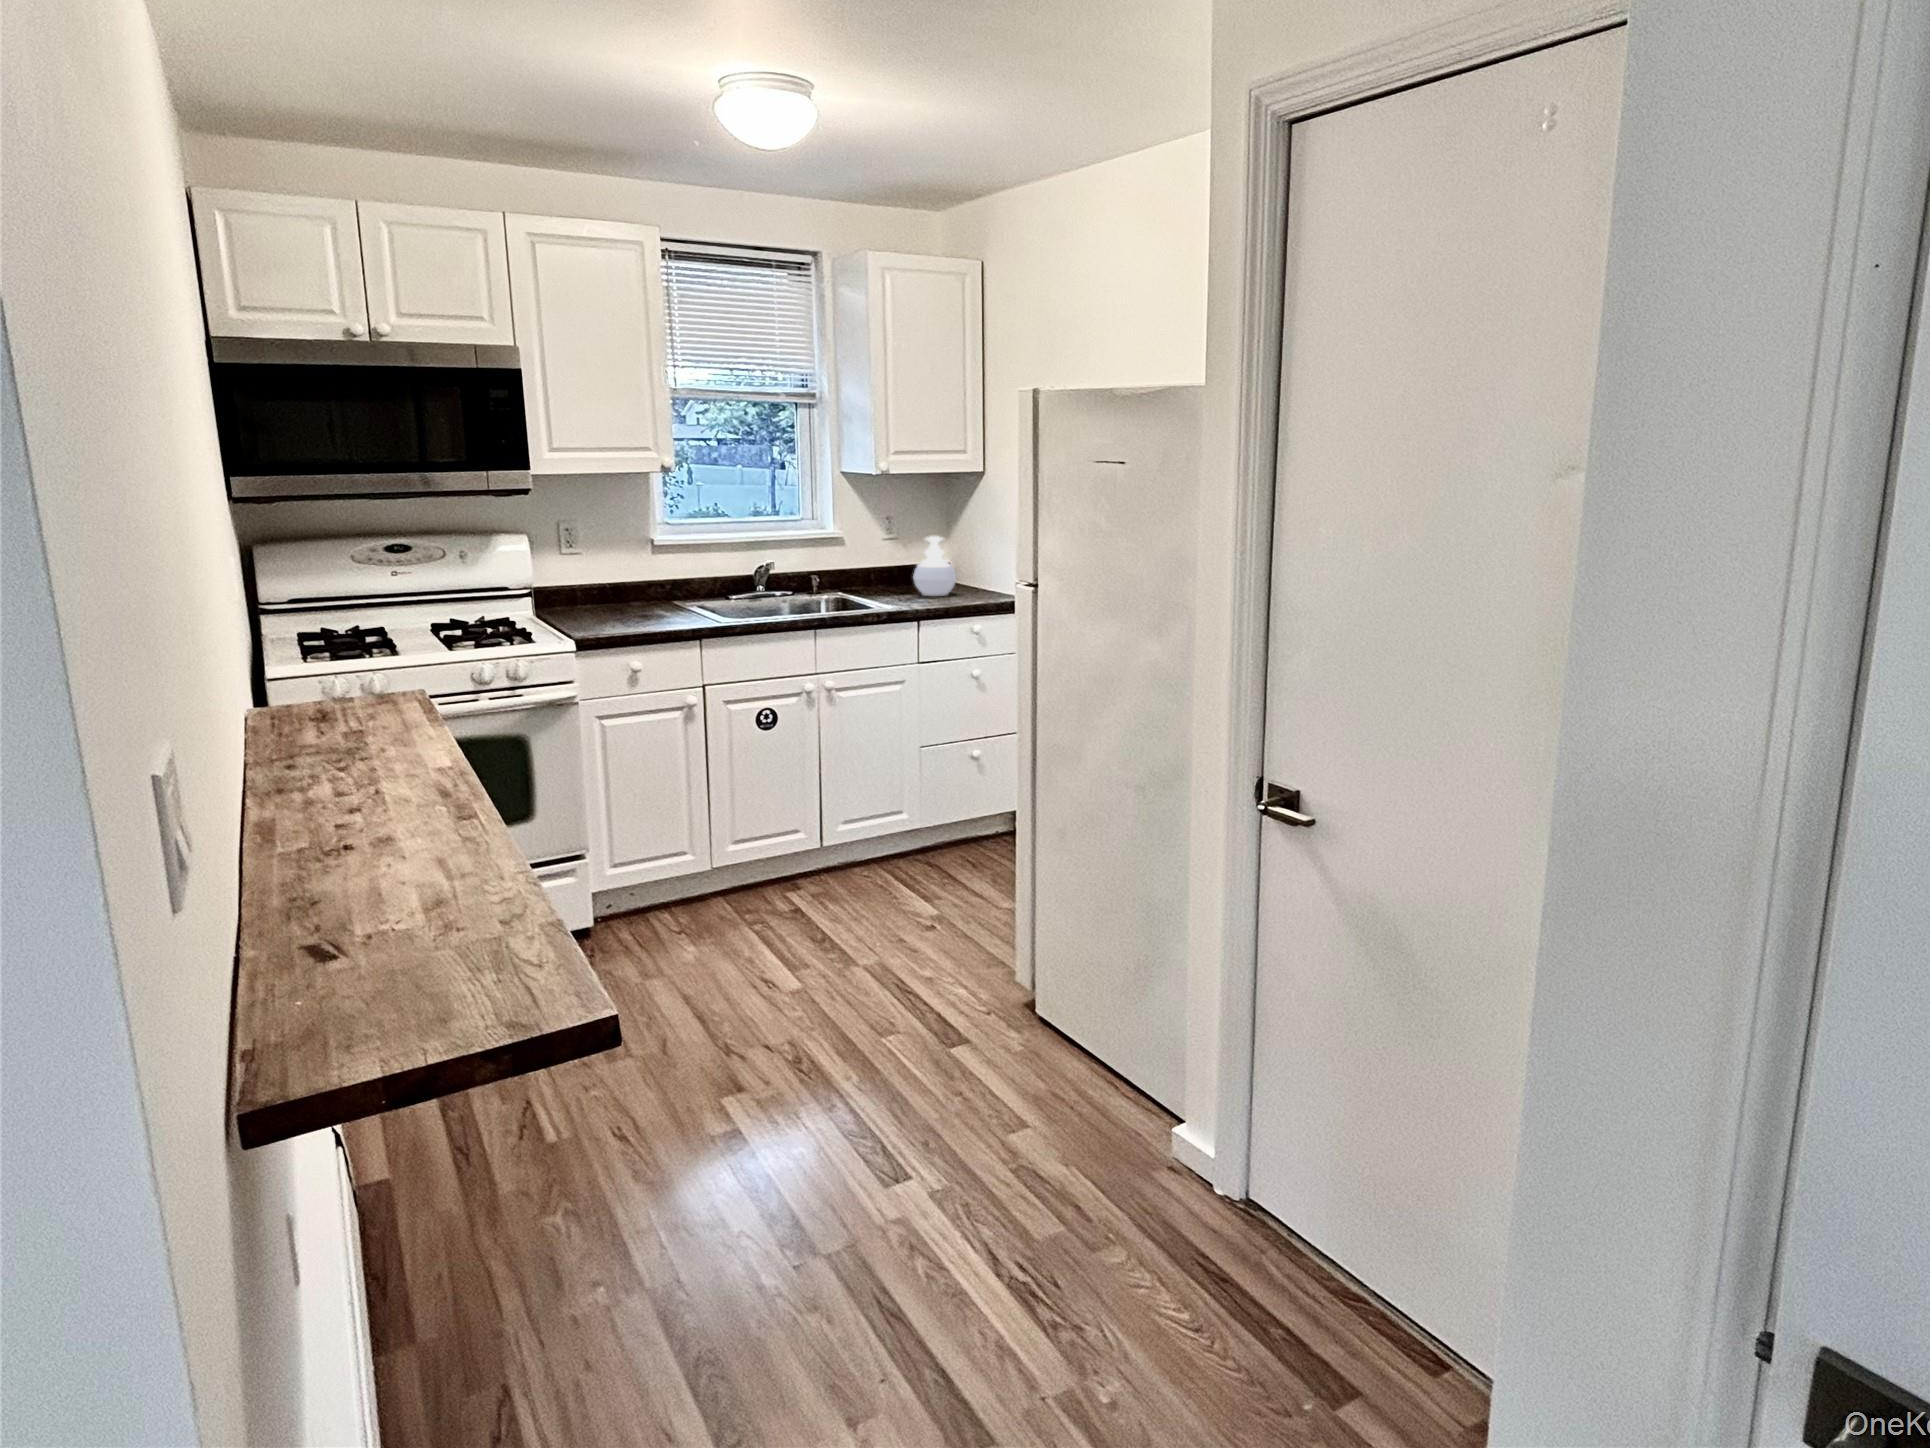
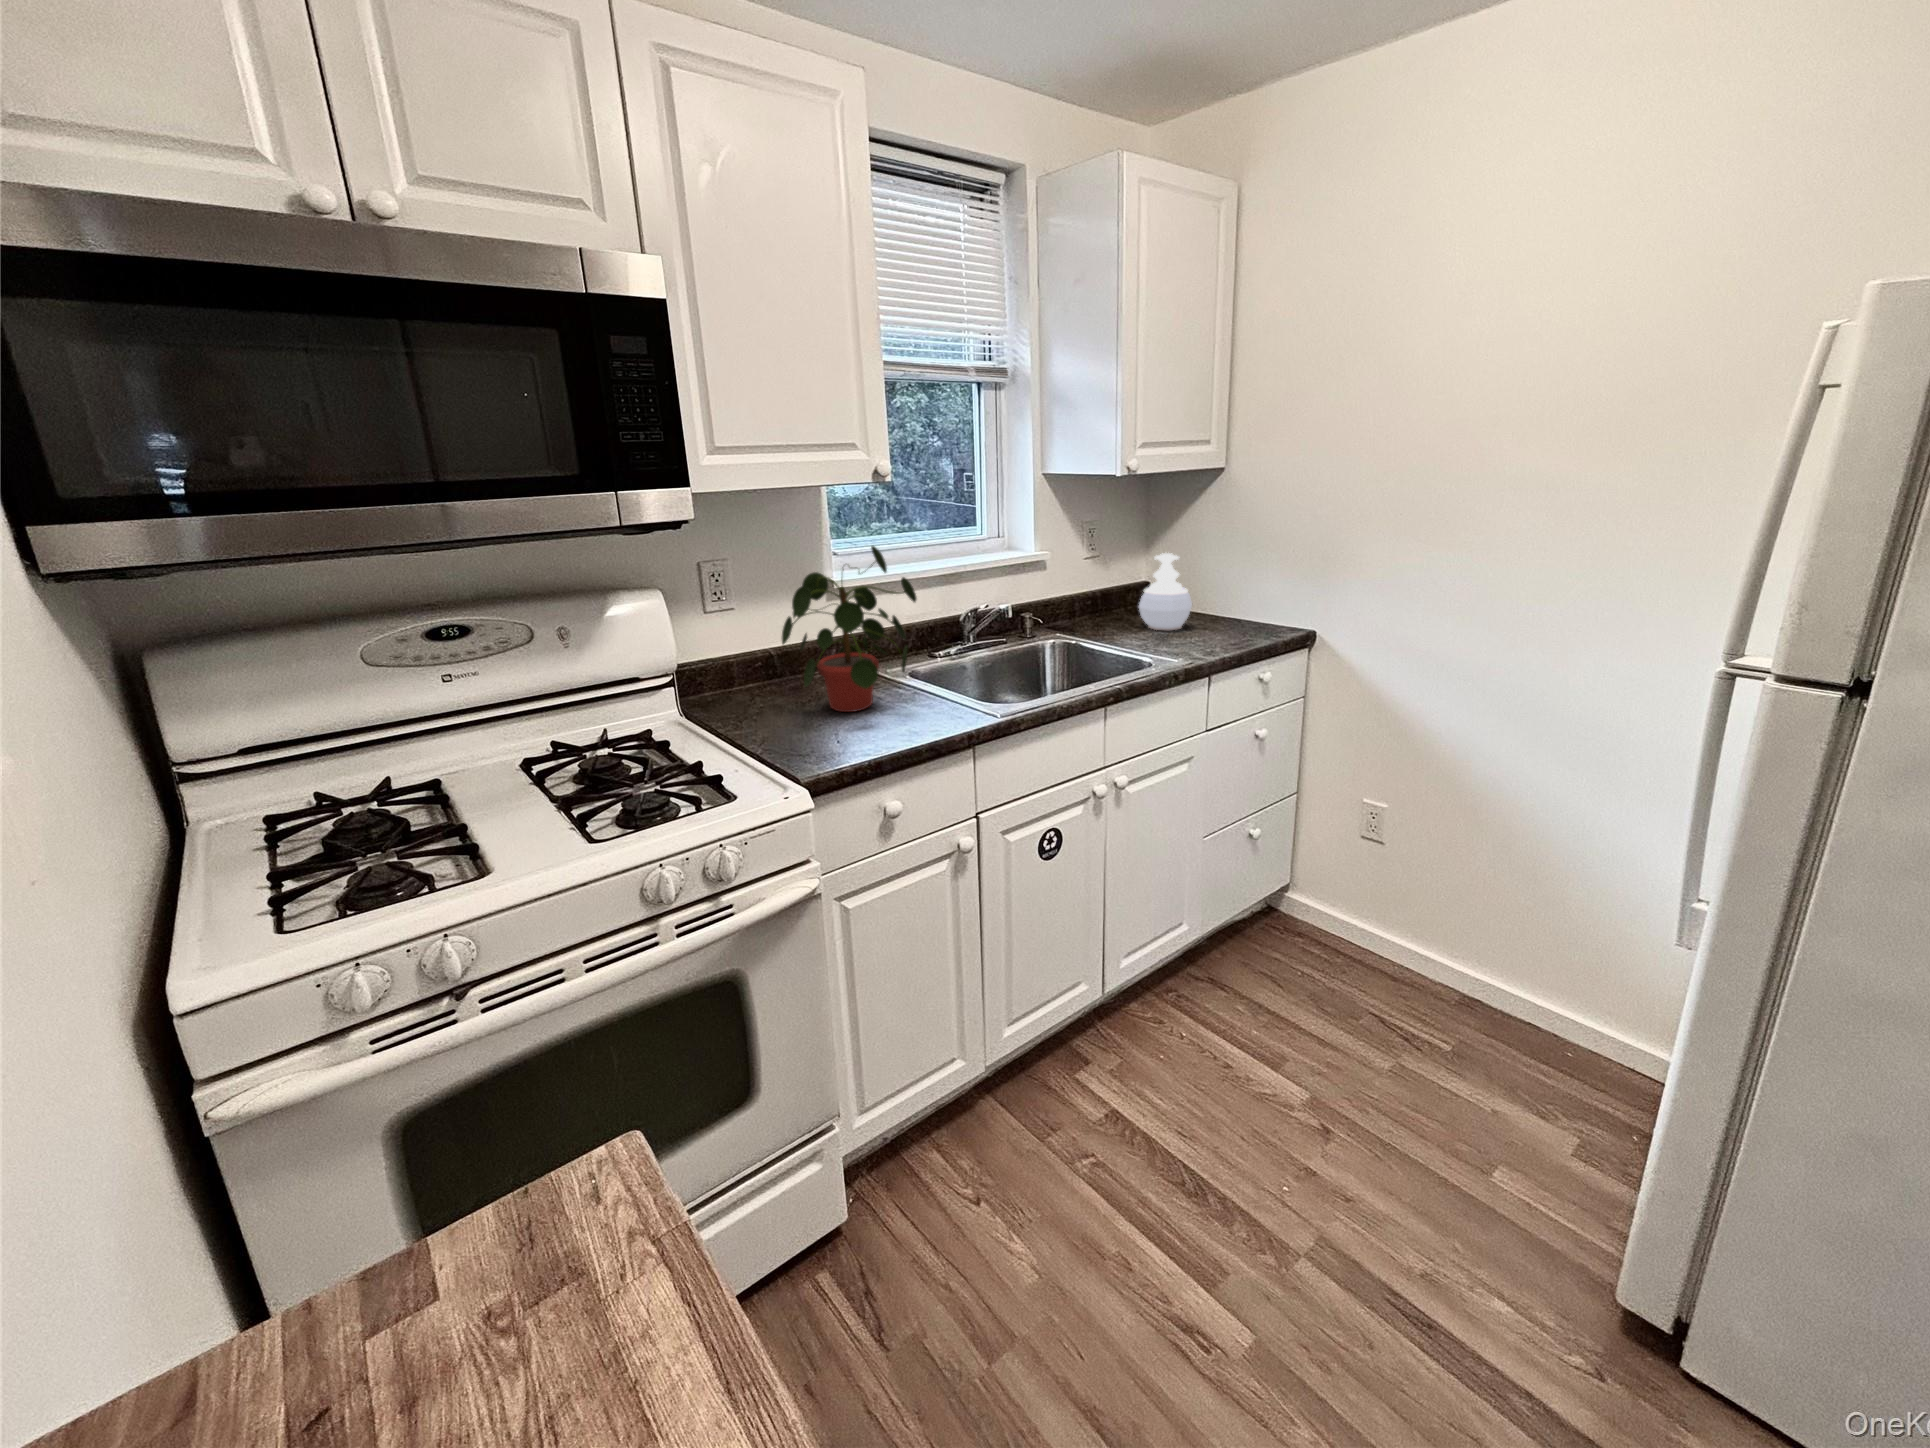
potted plant: none [599,511,689,620] -> present [782,546,917,712]

